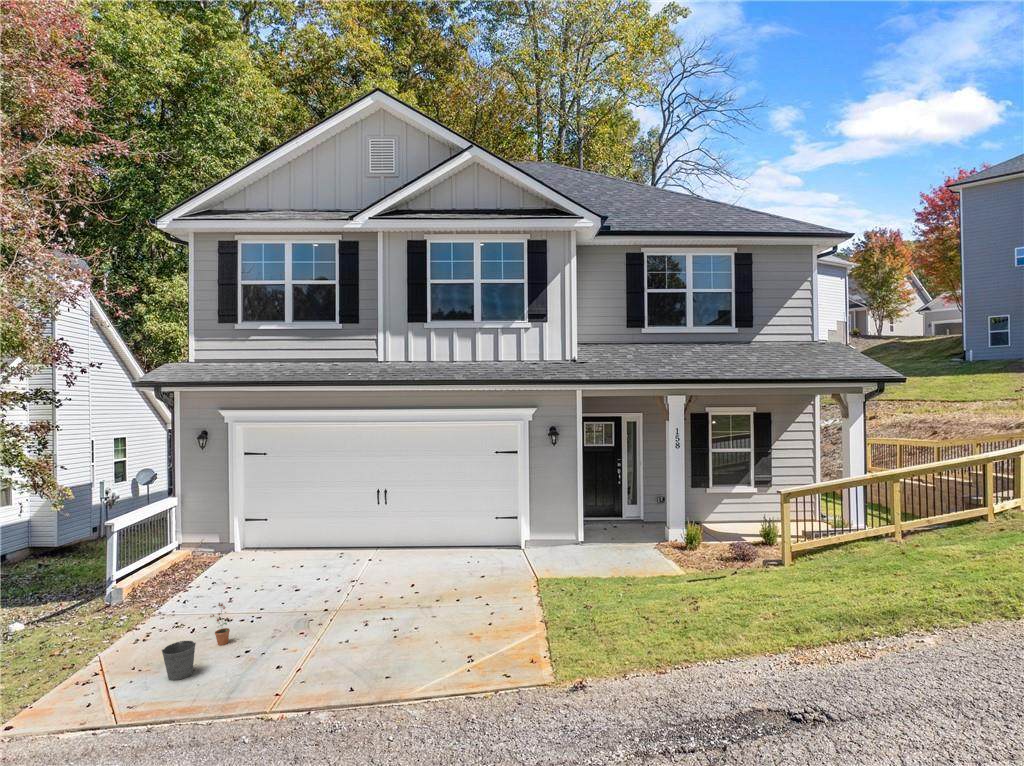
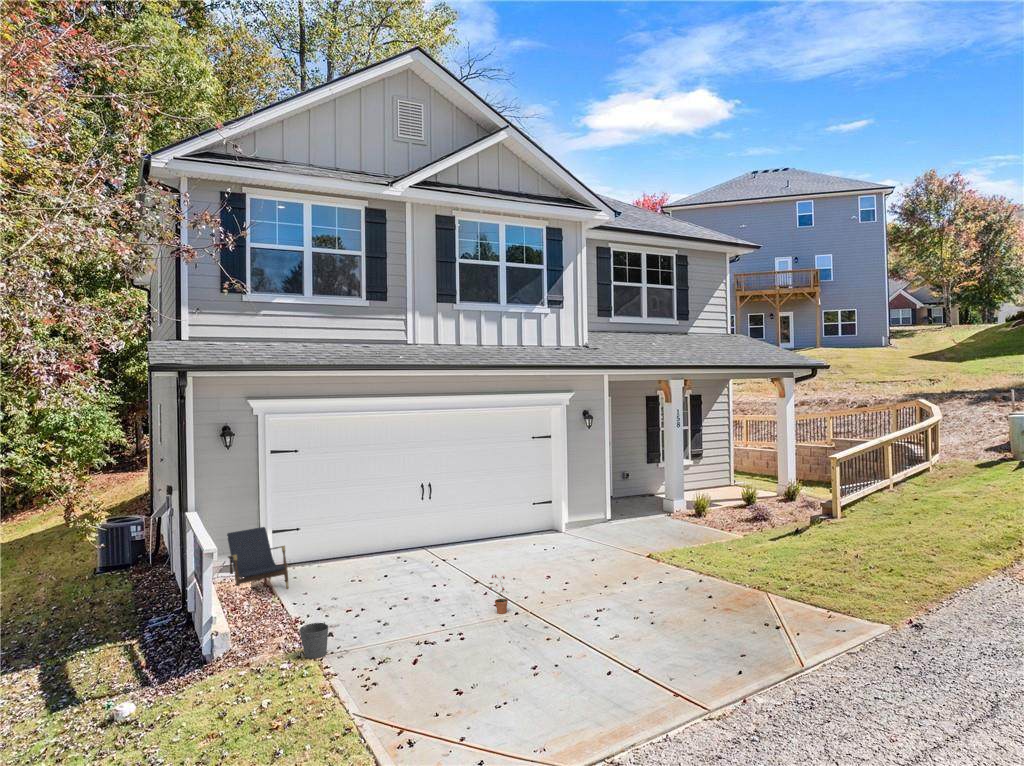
lounge chair: none [167,516,223,575] -> present [227,527,288,588]
bucket: present [162,641,196,680] -> present [299,622,329,658]

